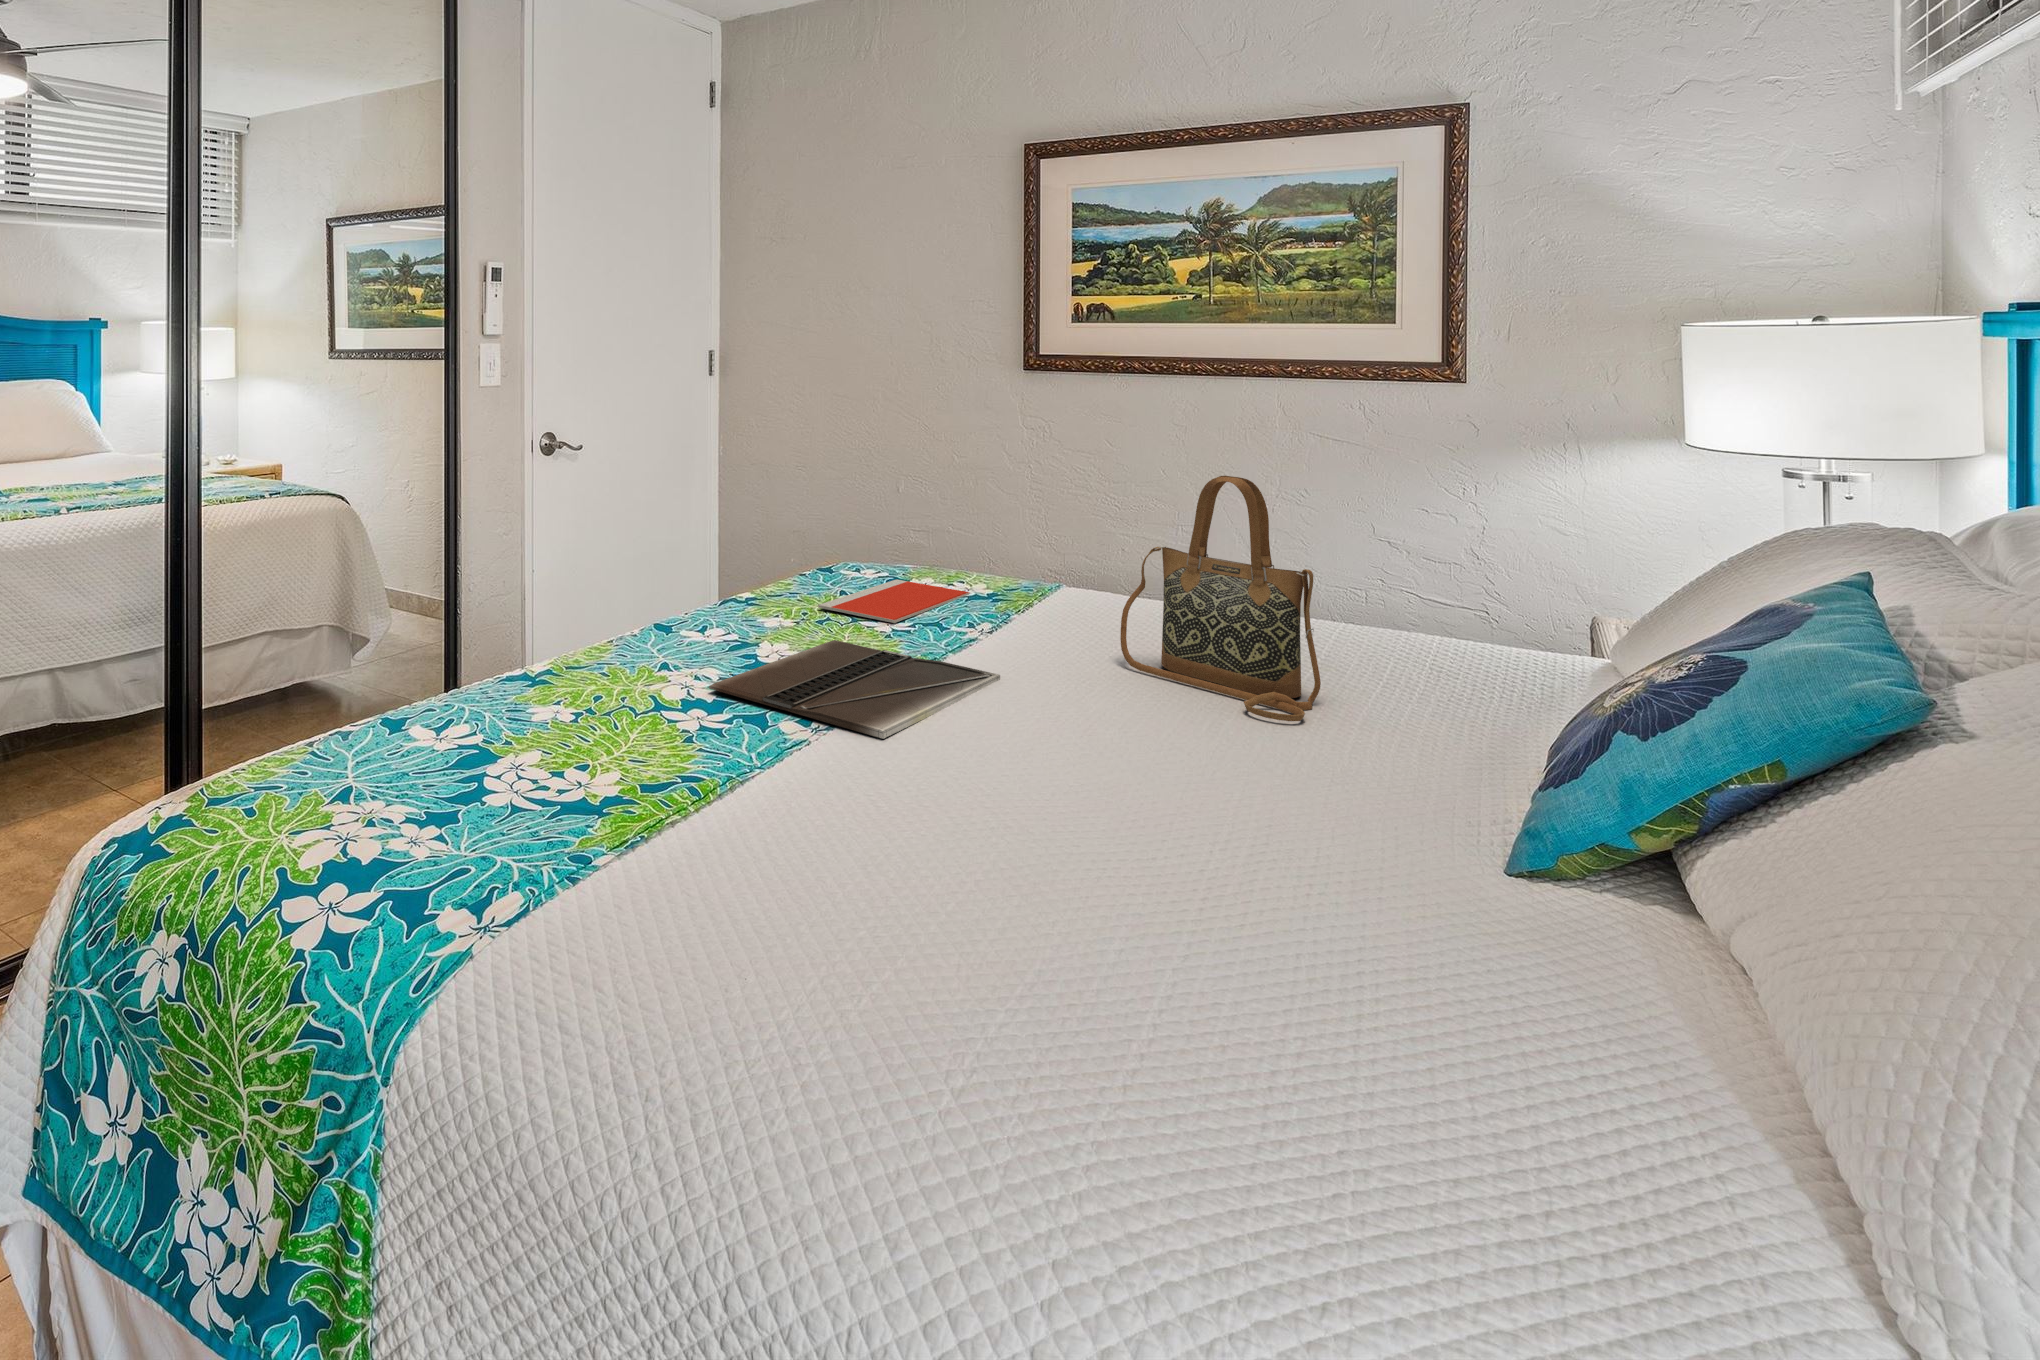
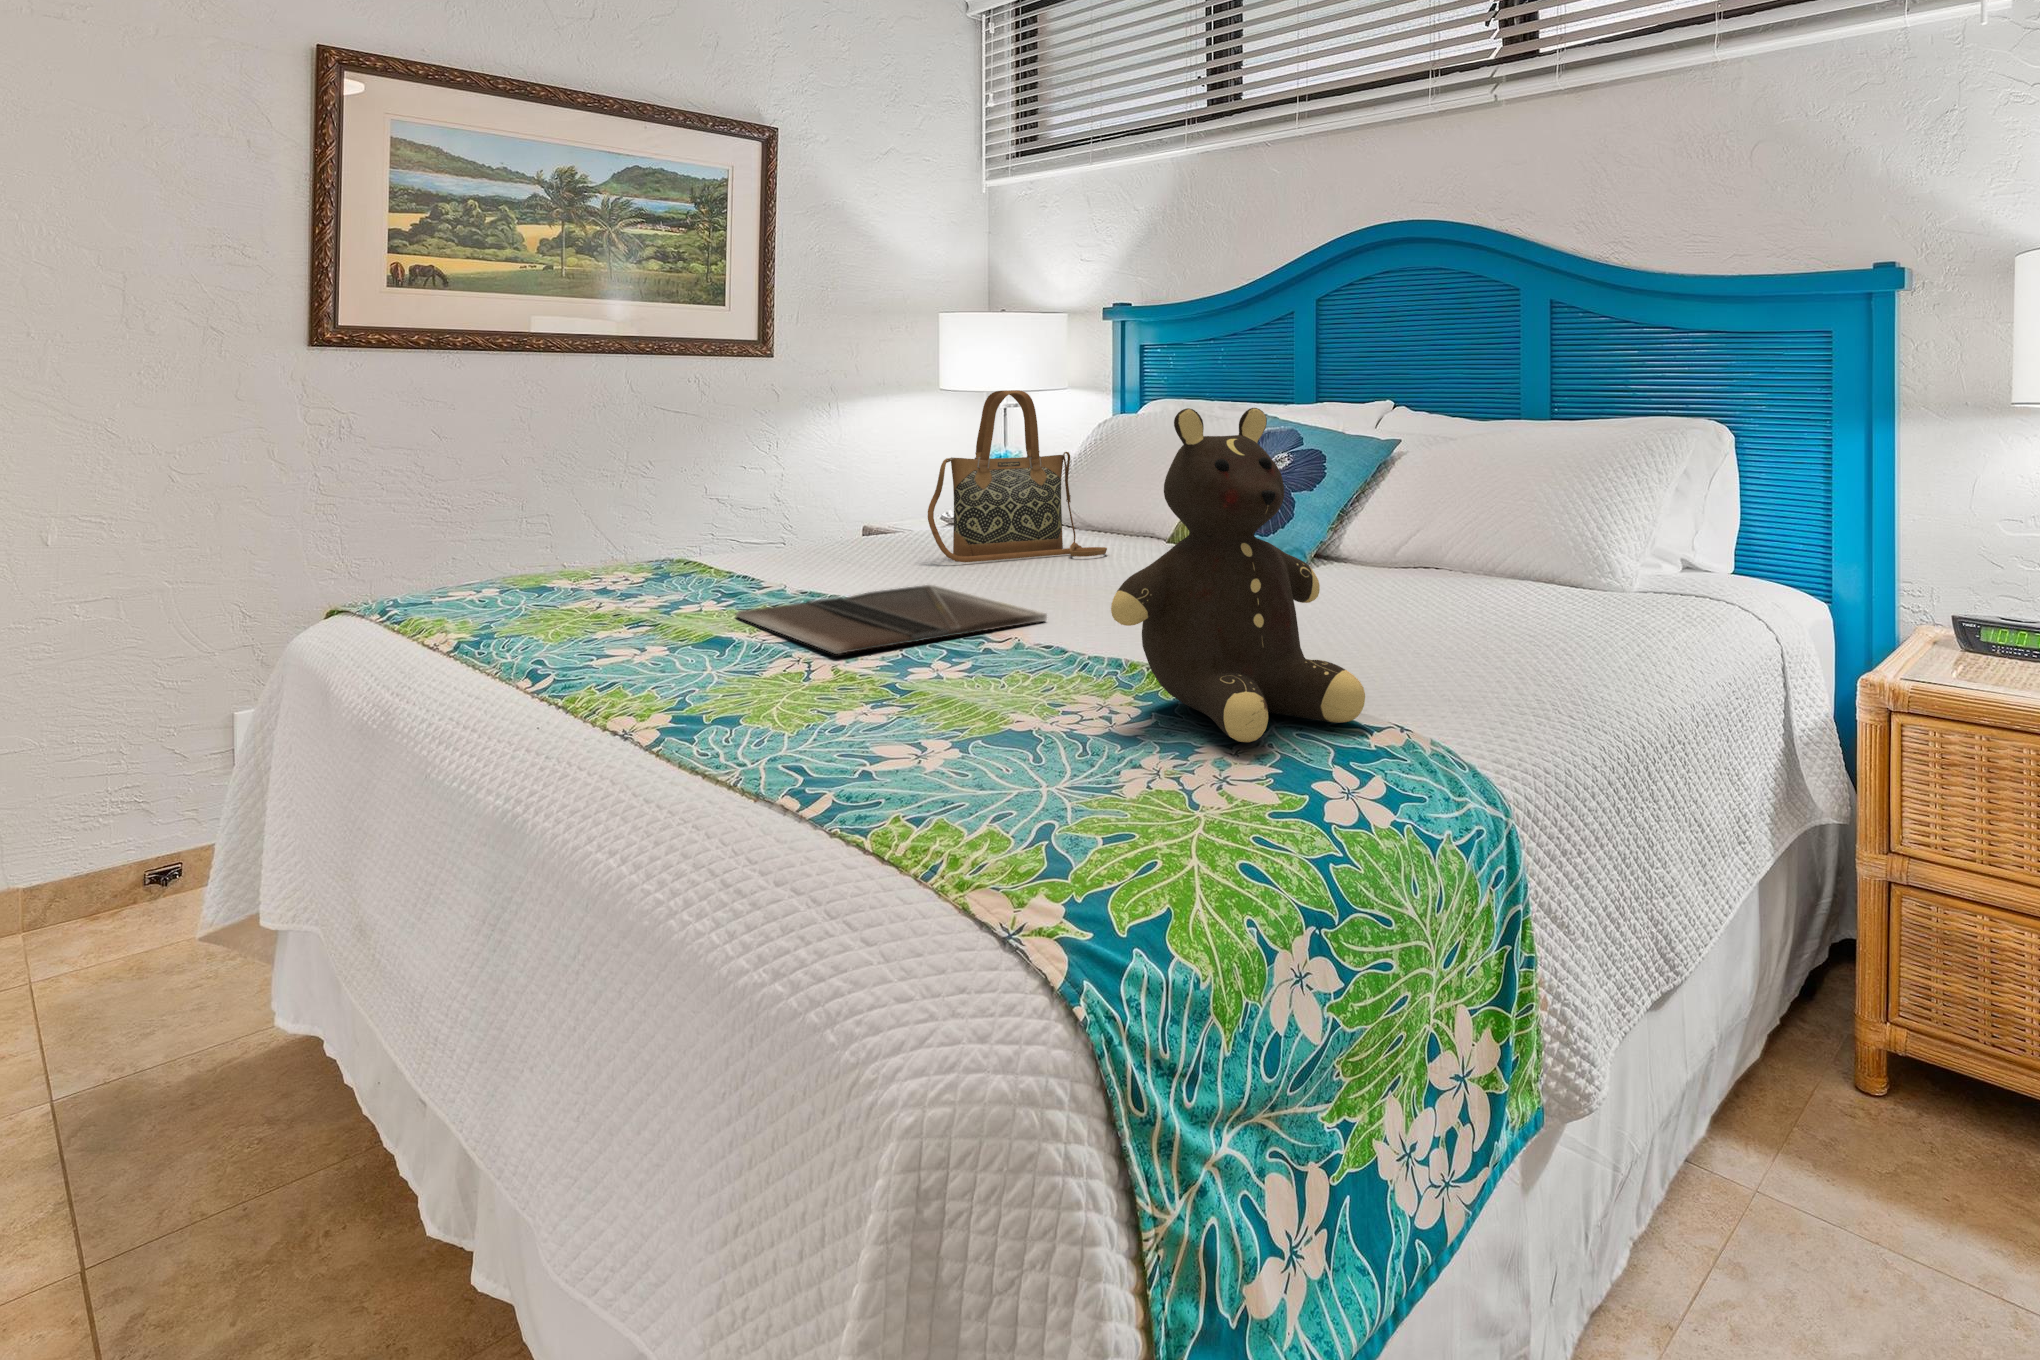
teddy bear: none [425,547,658,900] -> present [1111,408,1365,742]
notebook: present [818,579,970,623] -> none [529,572,702,611]

